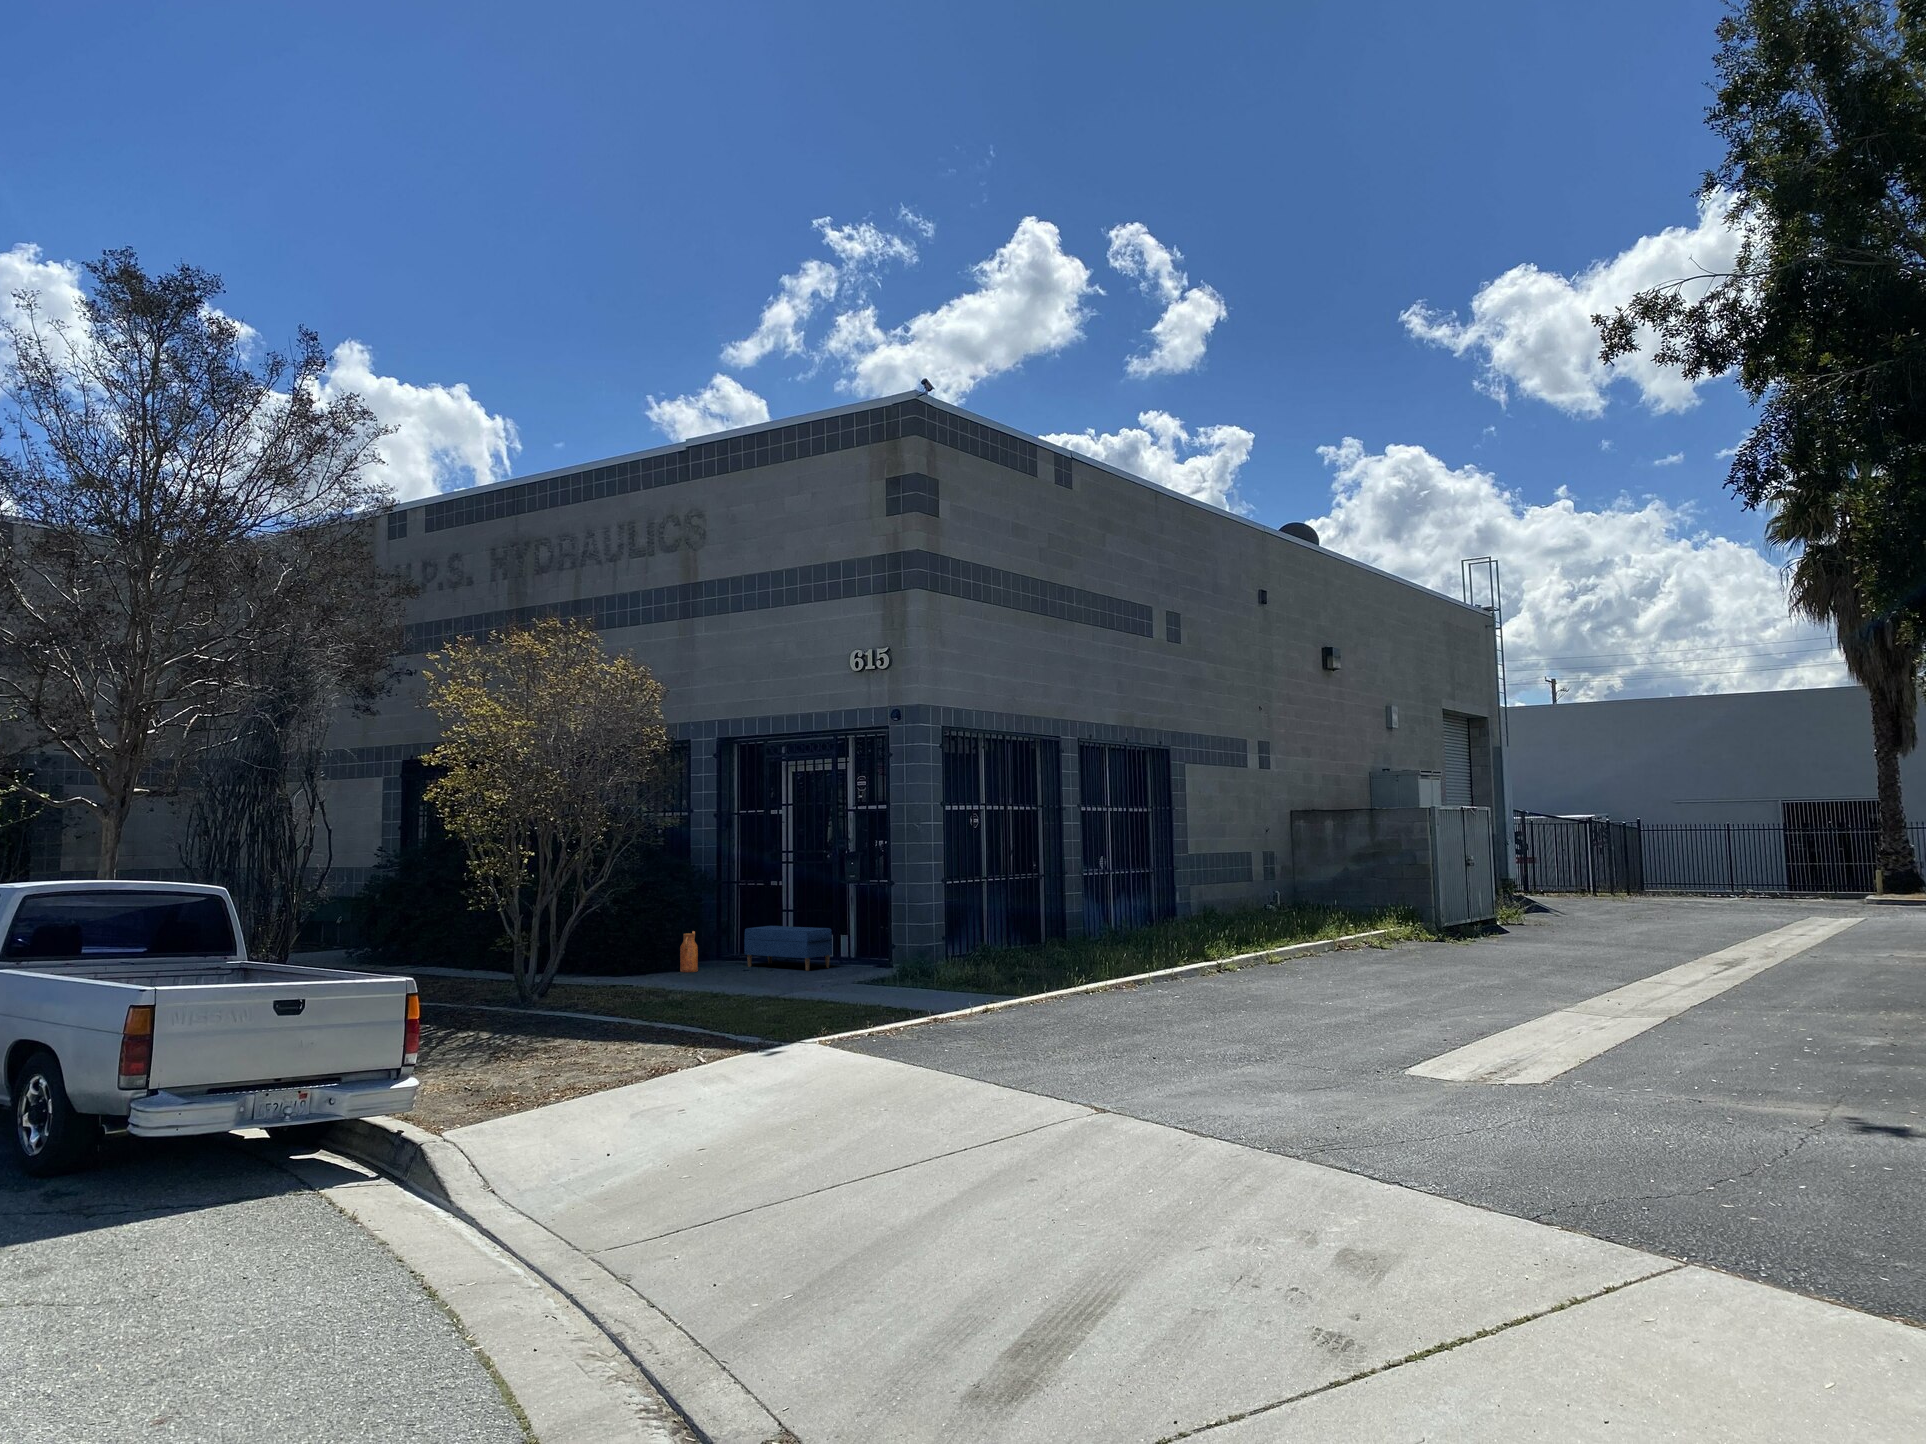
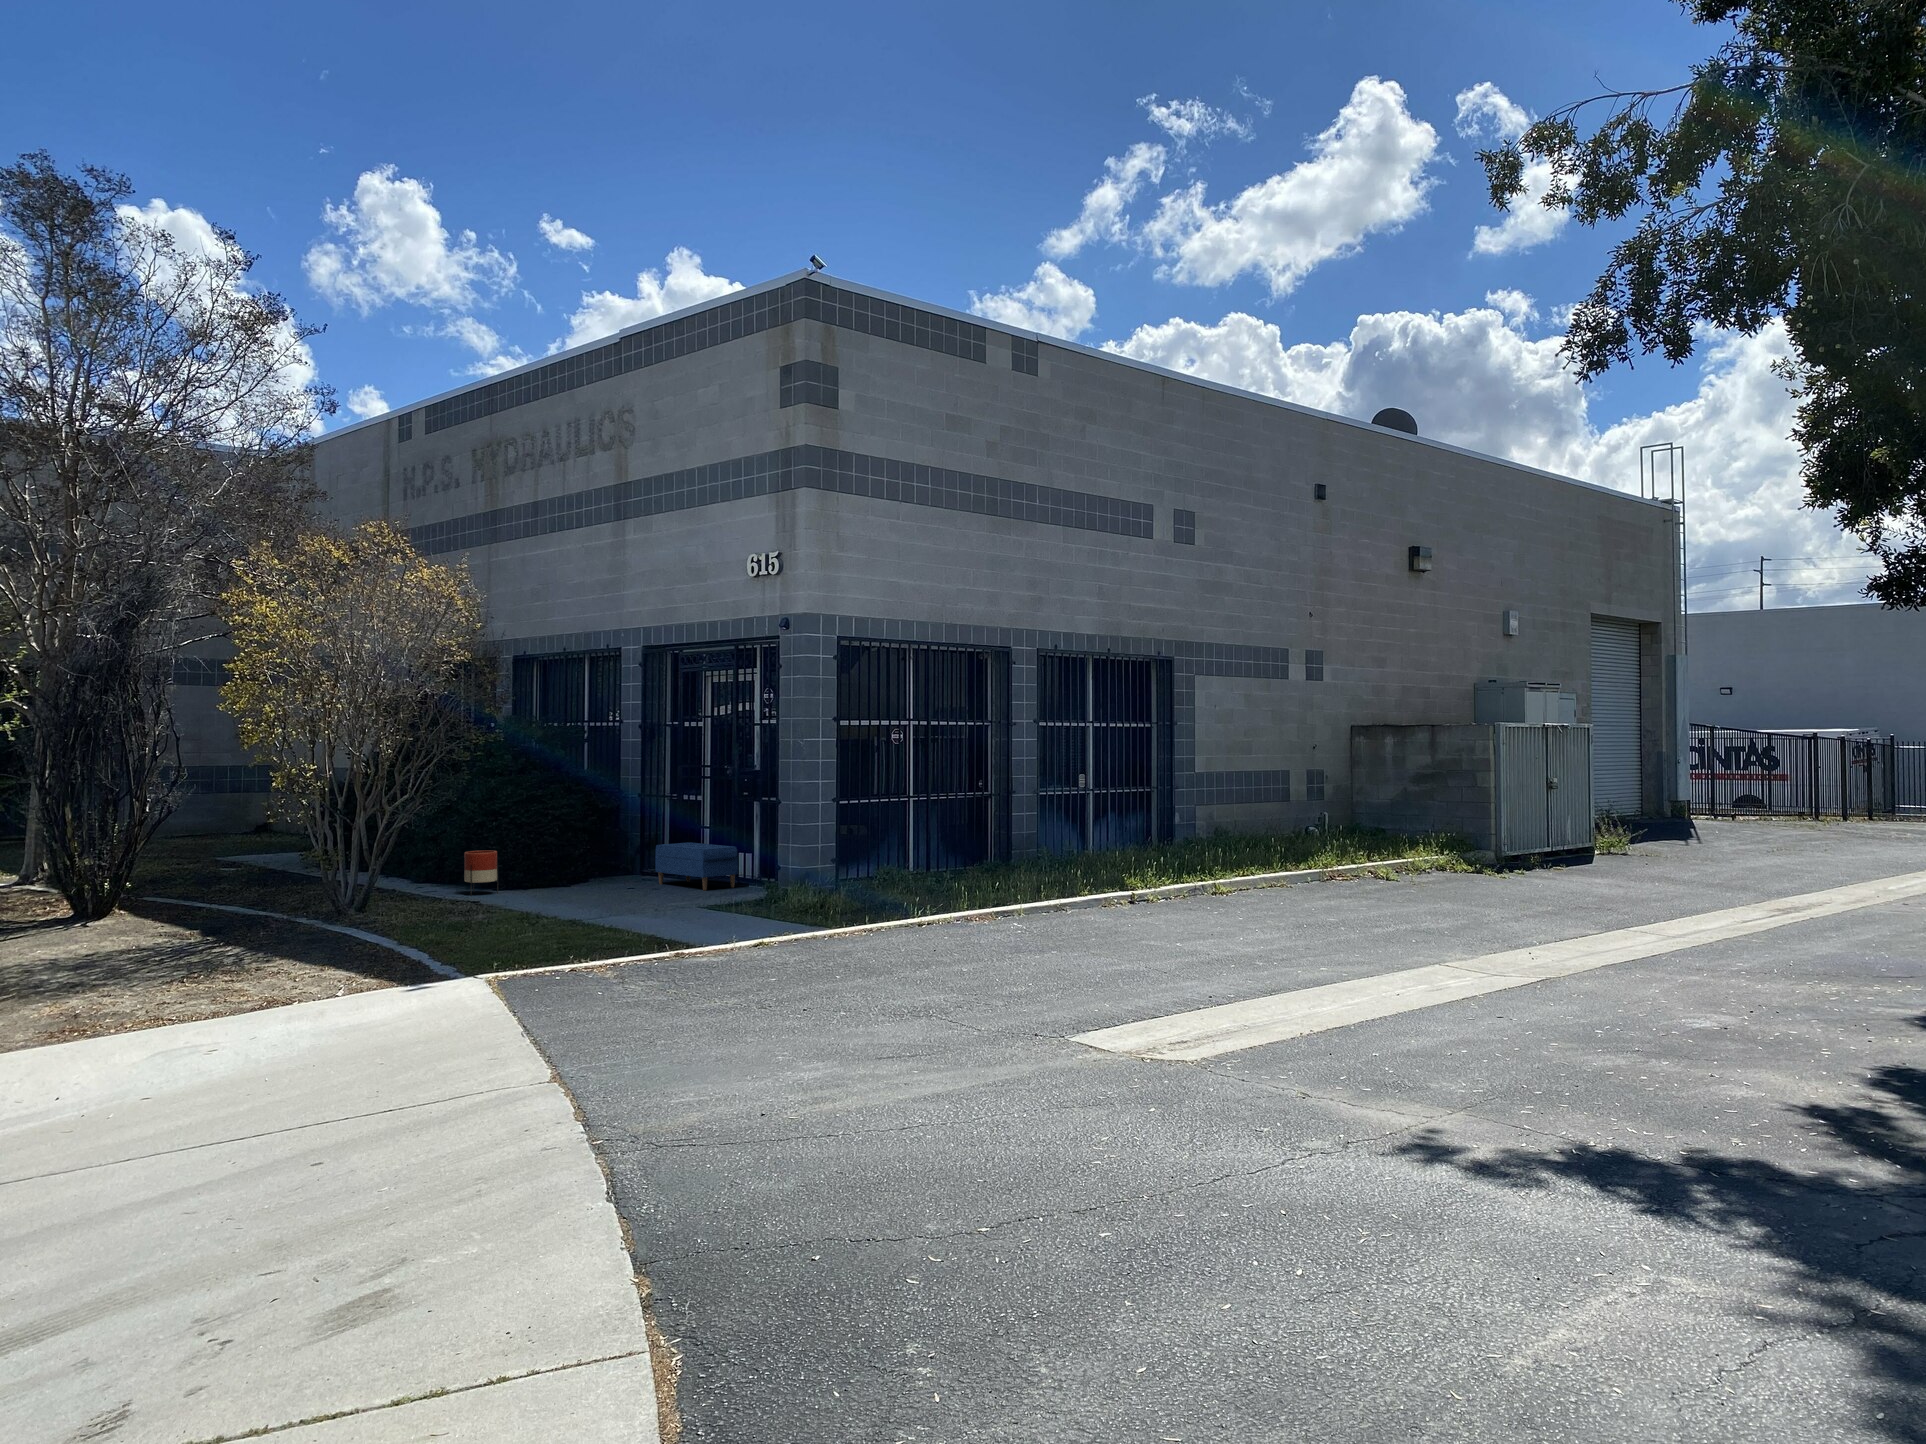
watering can: present [680,931,698,972] -> none [579,847,601,889]
planter: none [583,936,615,981] -> present [464,850,498,895]

